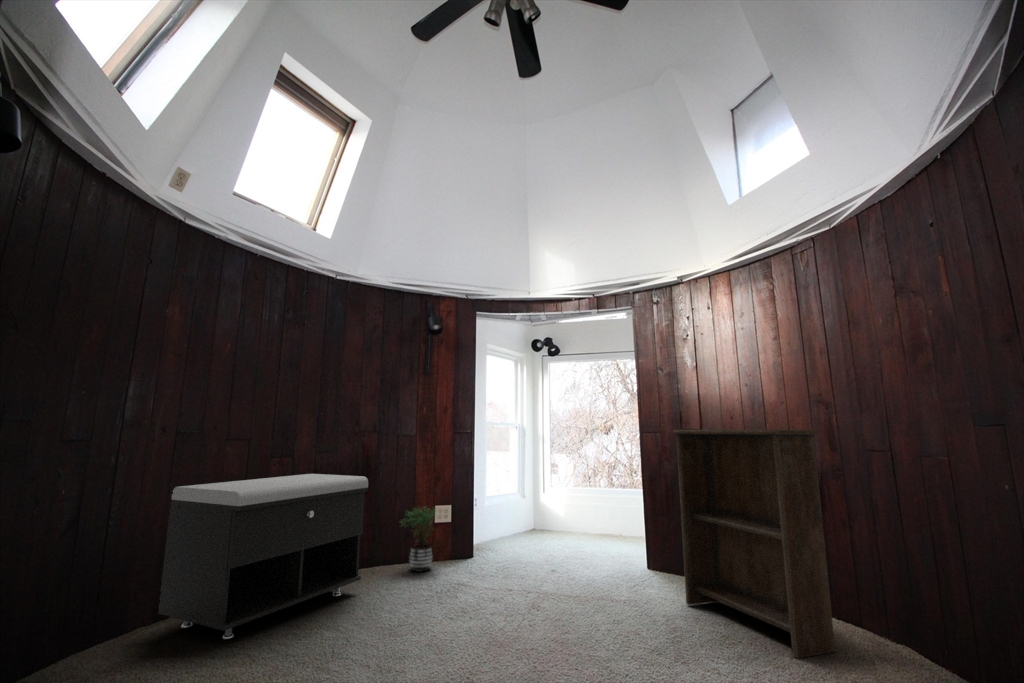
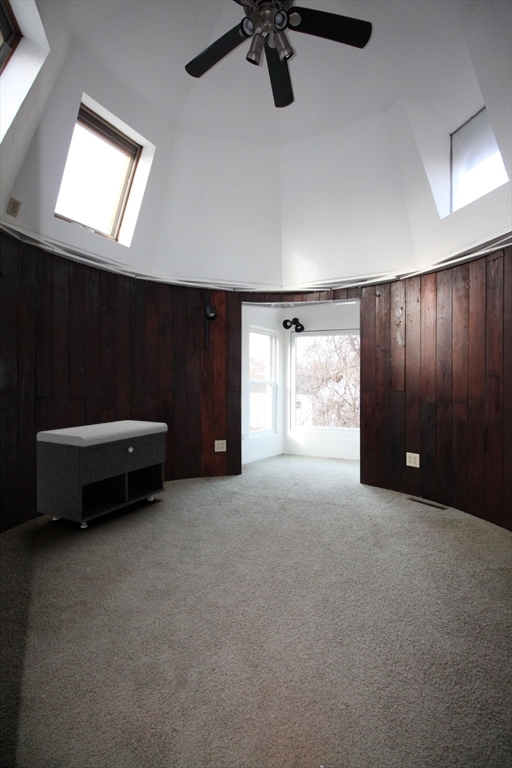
bookshelf: present [673,429,835,658] -> none [384,393,487,546]
potted plant: present [401,507,435,572] -> none [189,440,219,484]

